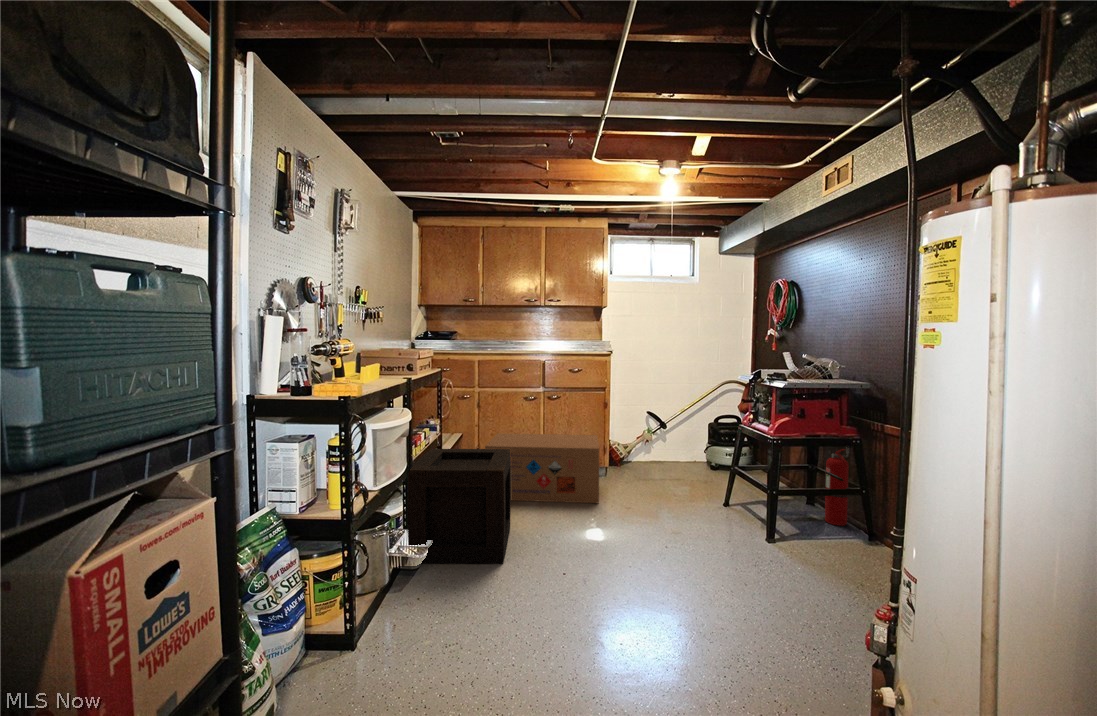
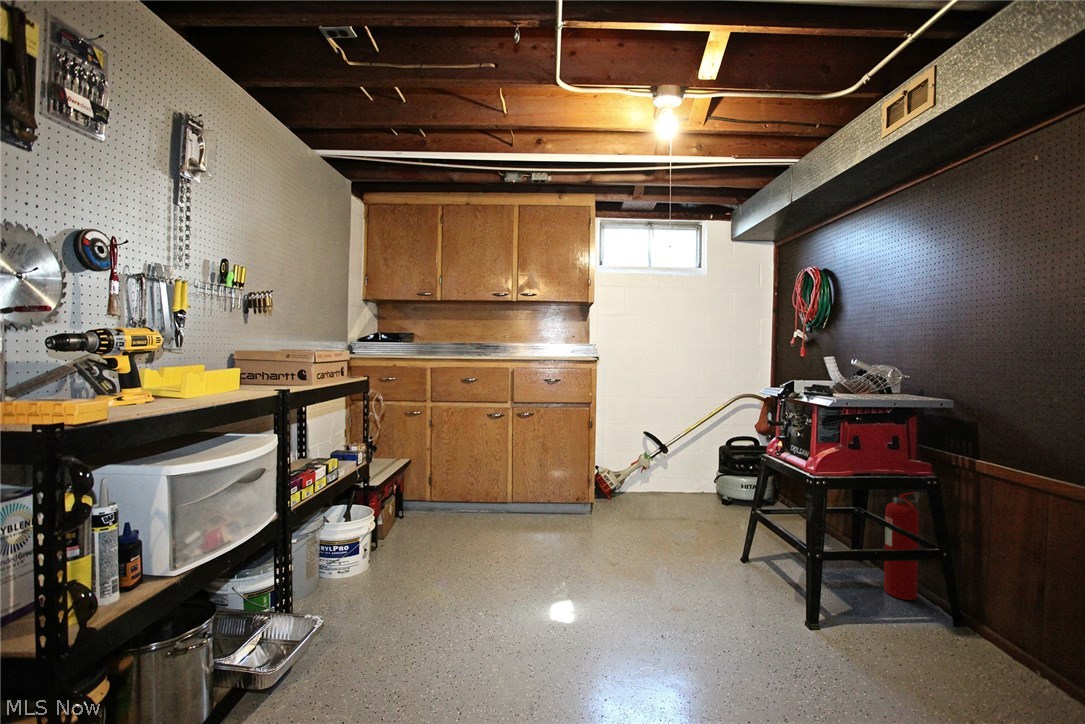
cardboard box: present [485,433,599,503] -> none [426,458,577,555]
wooden crate: present [407,449,511,564] -> none [269,486,446,669]

